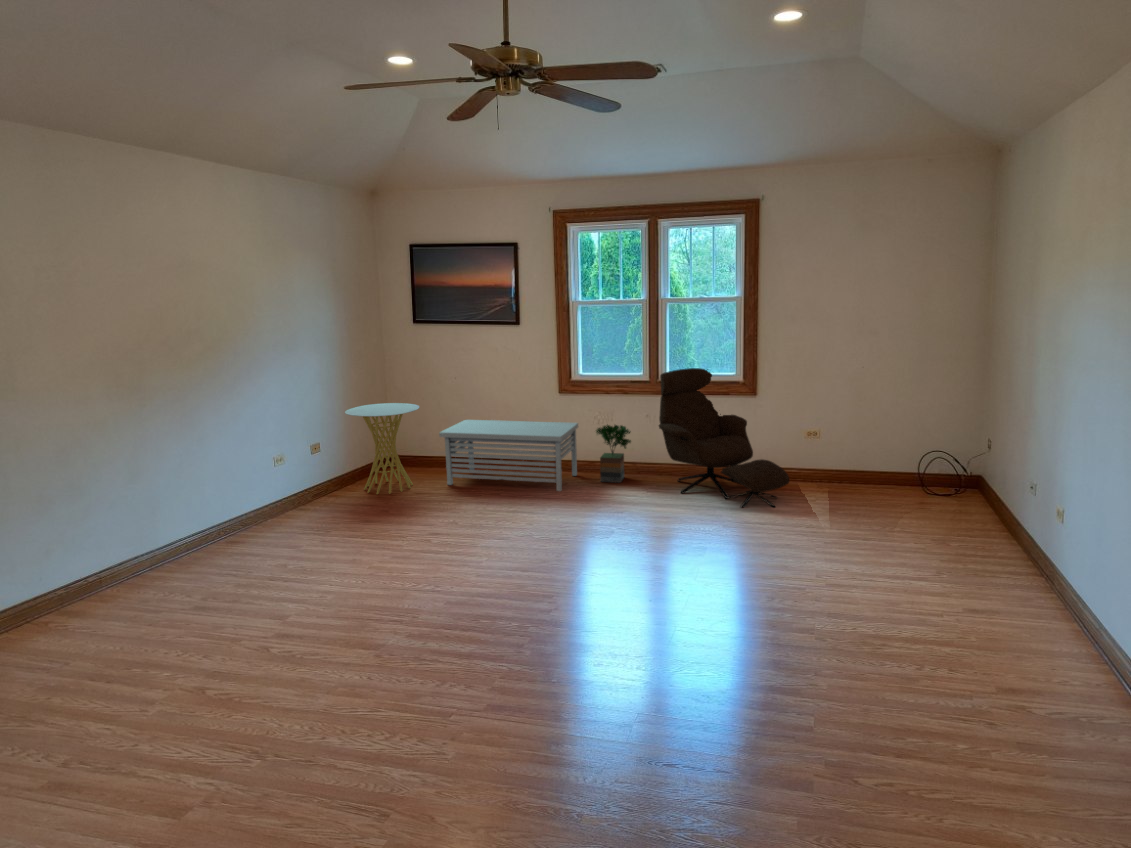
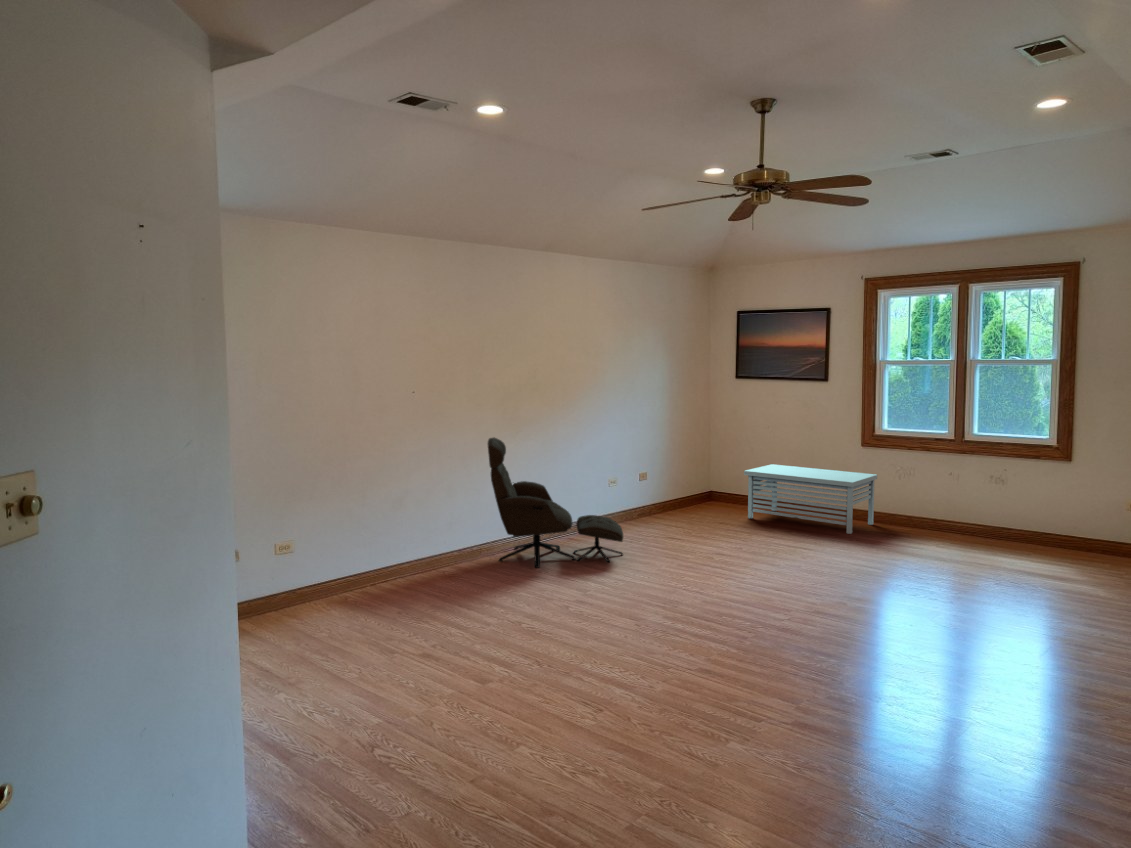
lounge chair: present [659,368,790,508] -> present [488,437,623,568]
side table: present [345,403,419,494] -> none [667,443,729,518]
potted tree: present [596,424,631,483] -> none [892,477,931,535]

